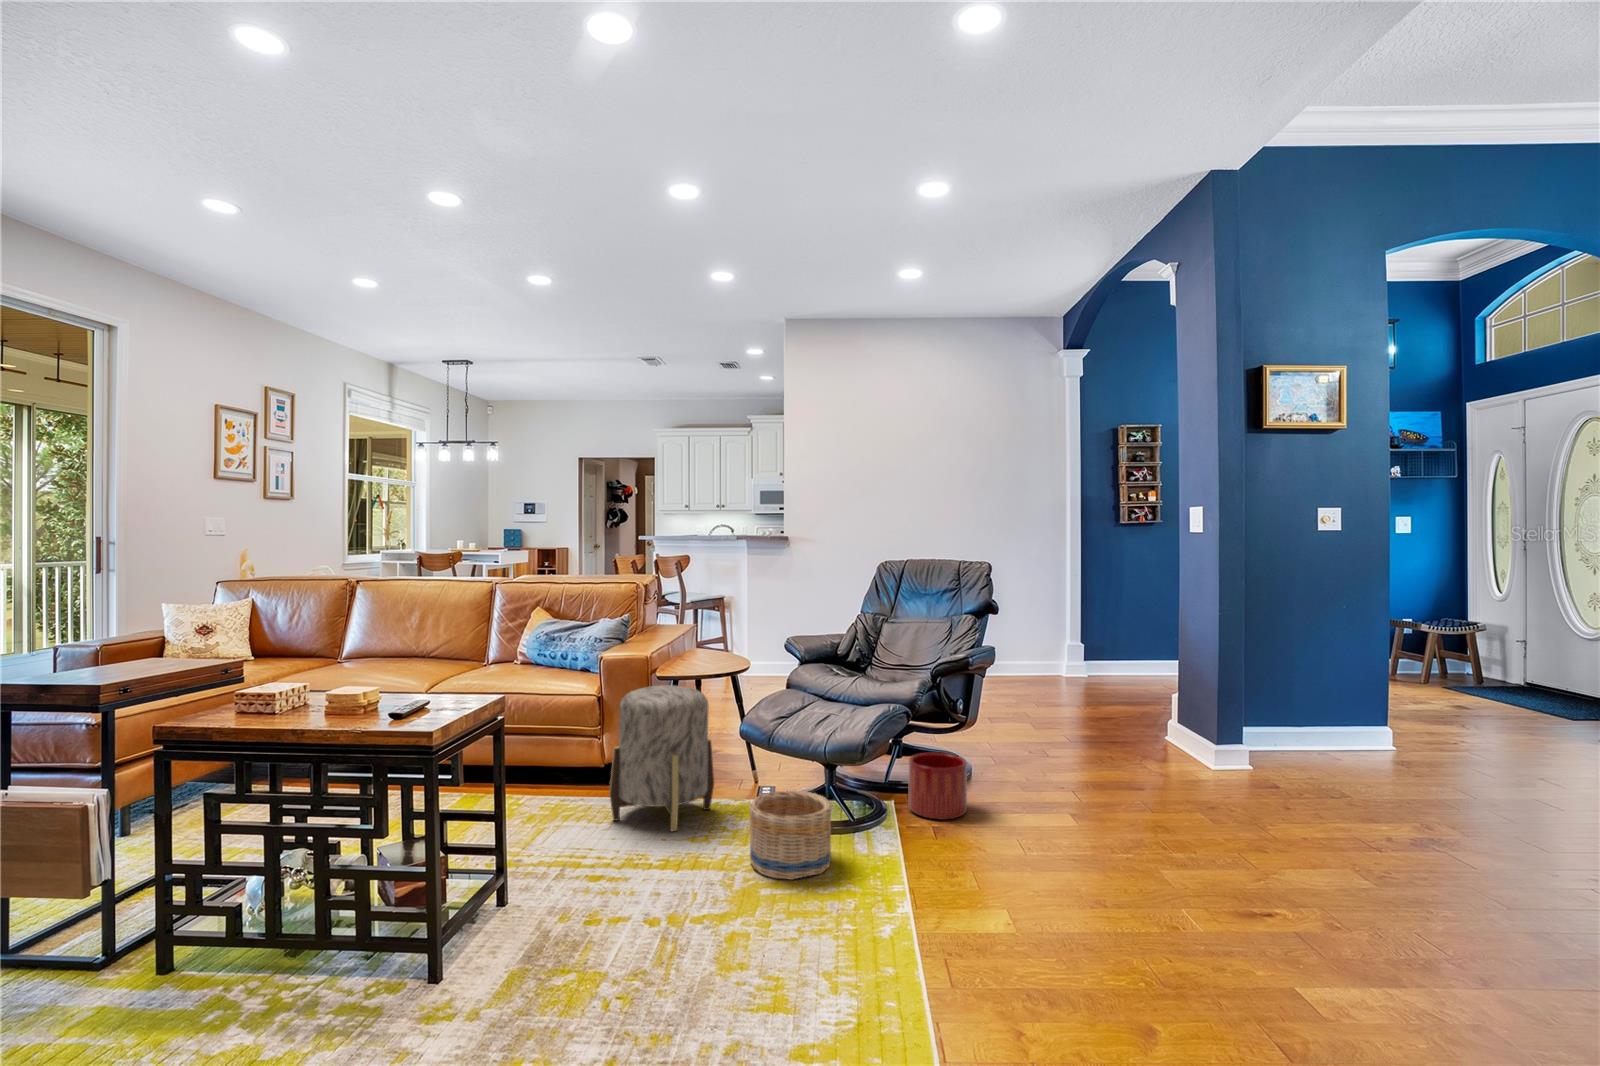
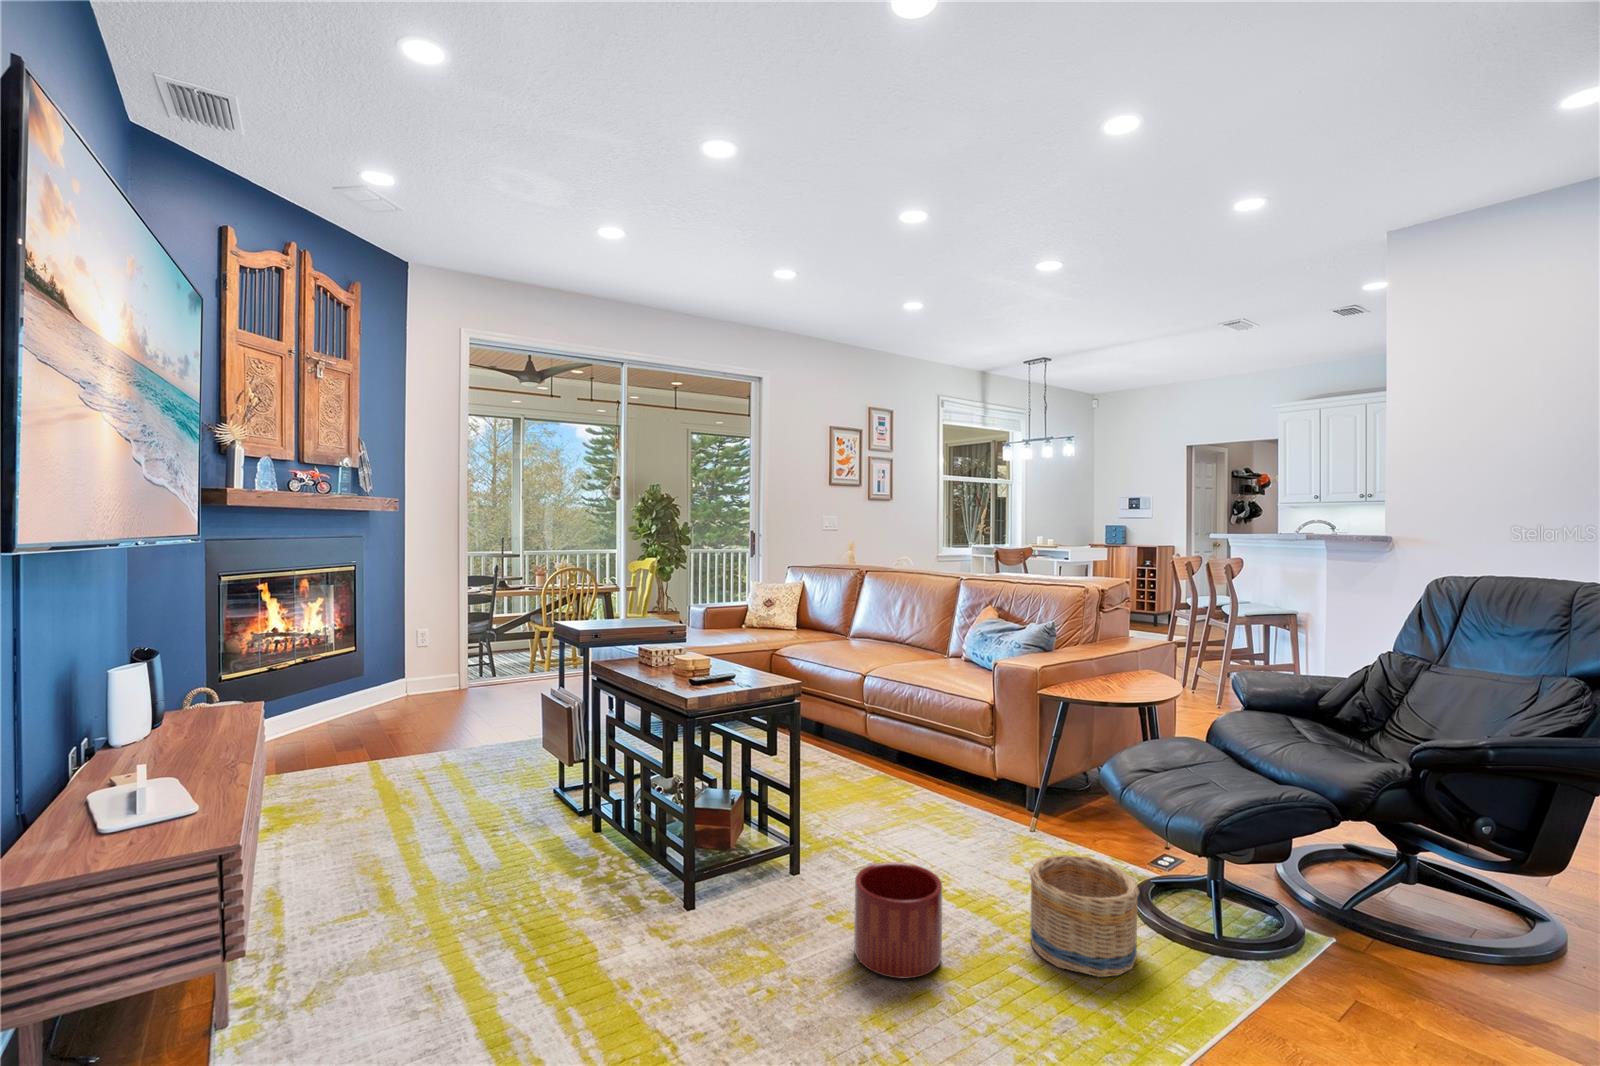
ottoman: present [609,685,714,831] -> none [959,703,1076,866]
planter: present [909,753,967,820] -> present [854,862,942,979]

